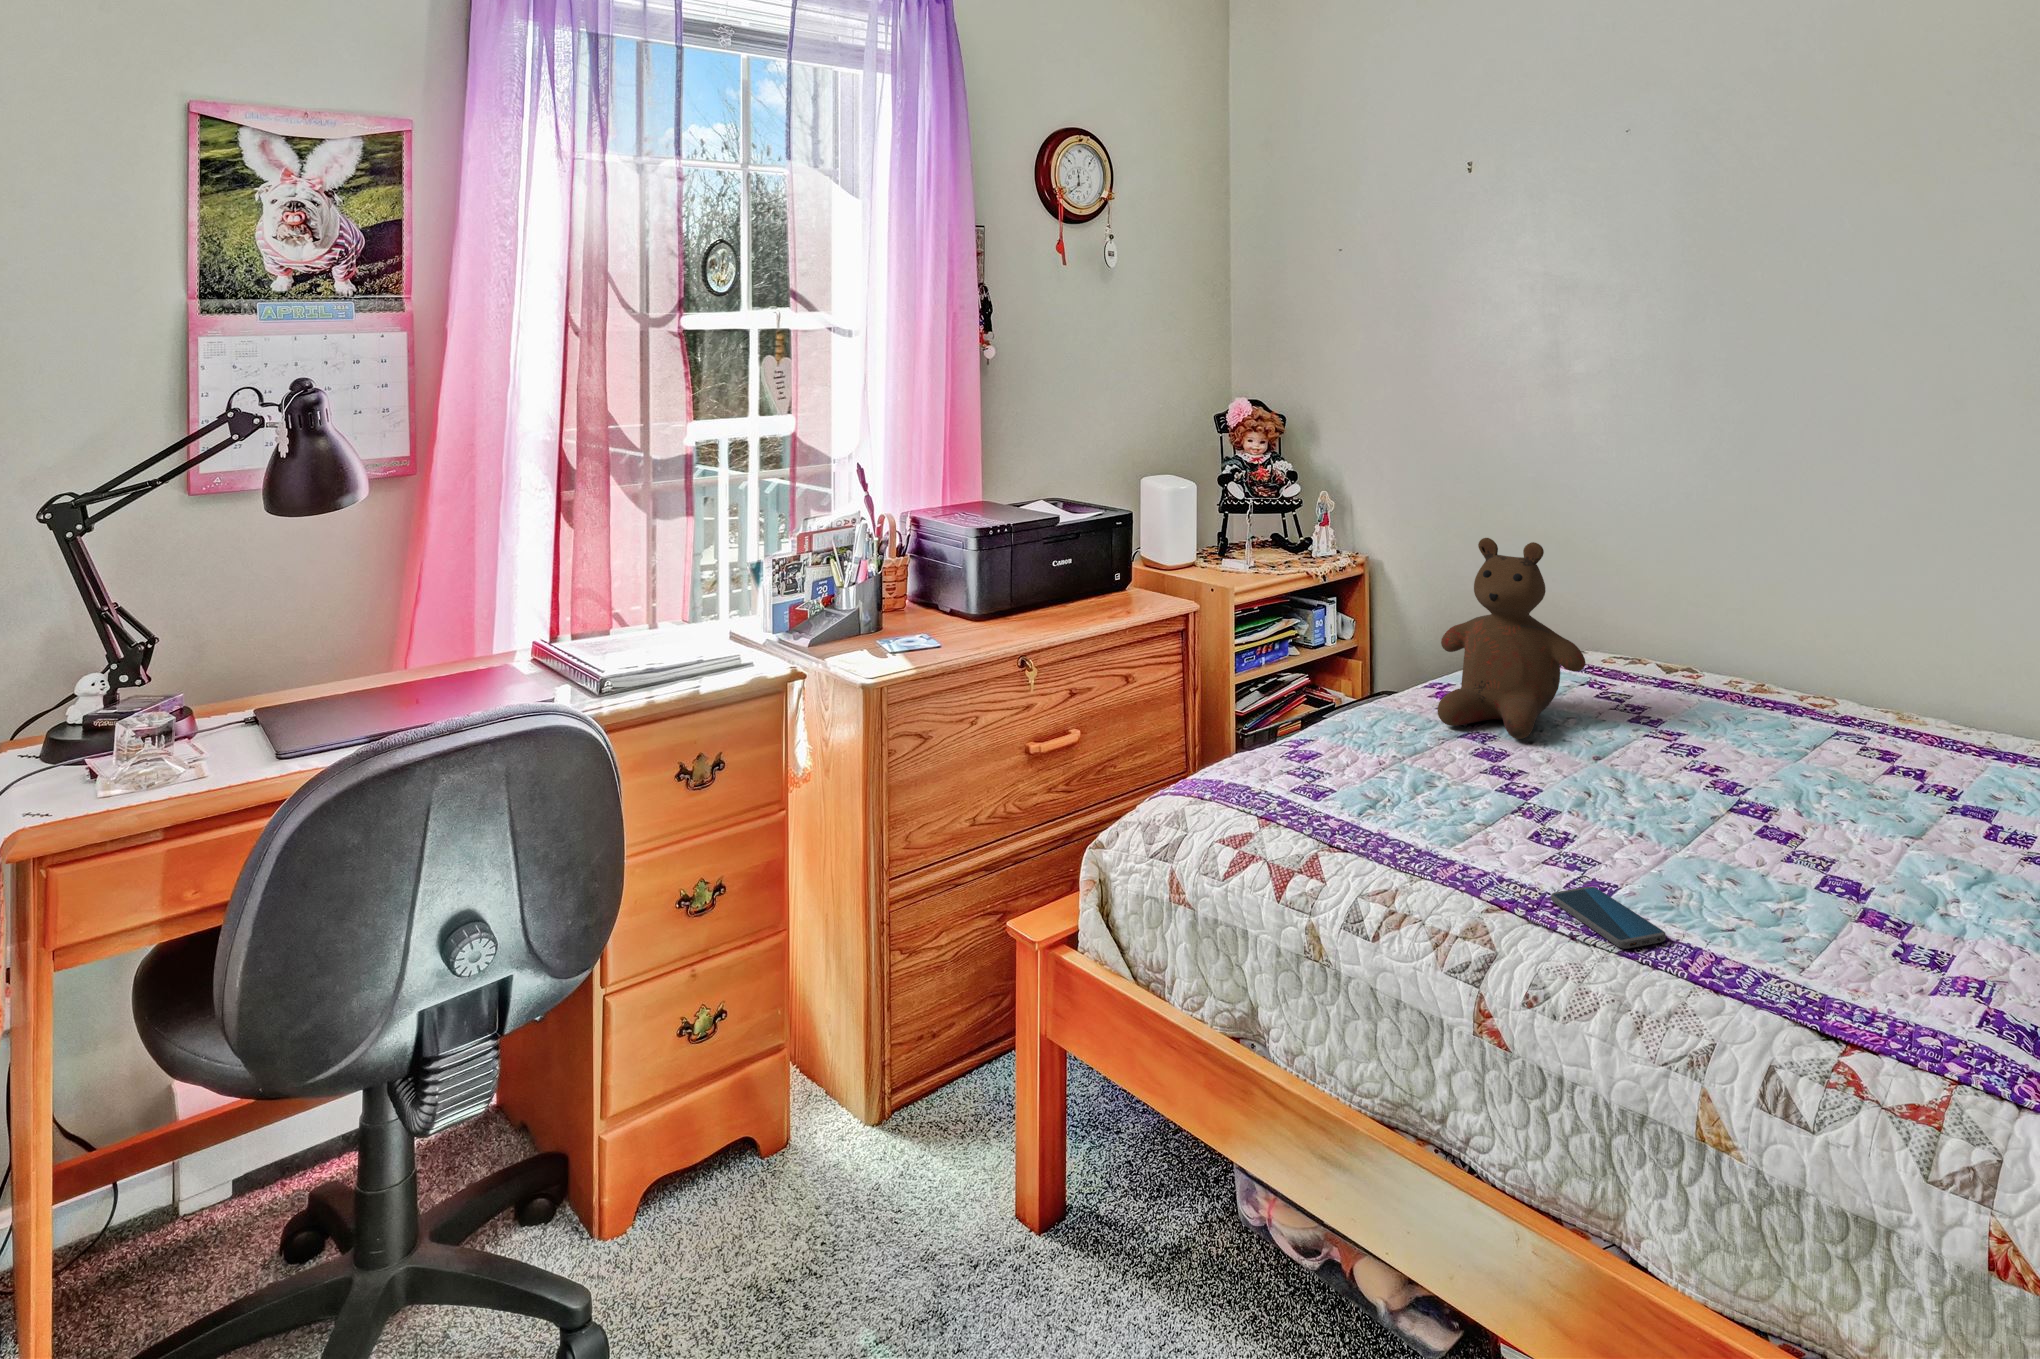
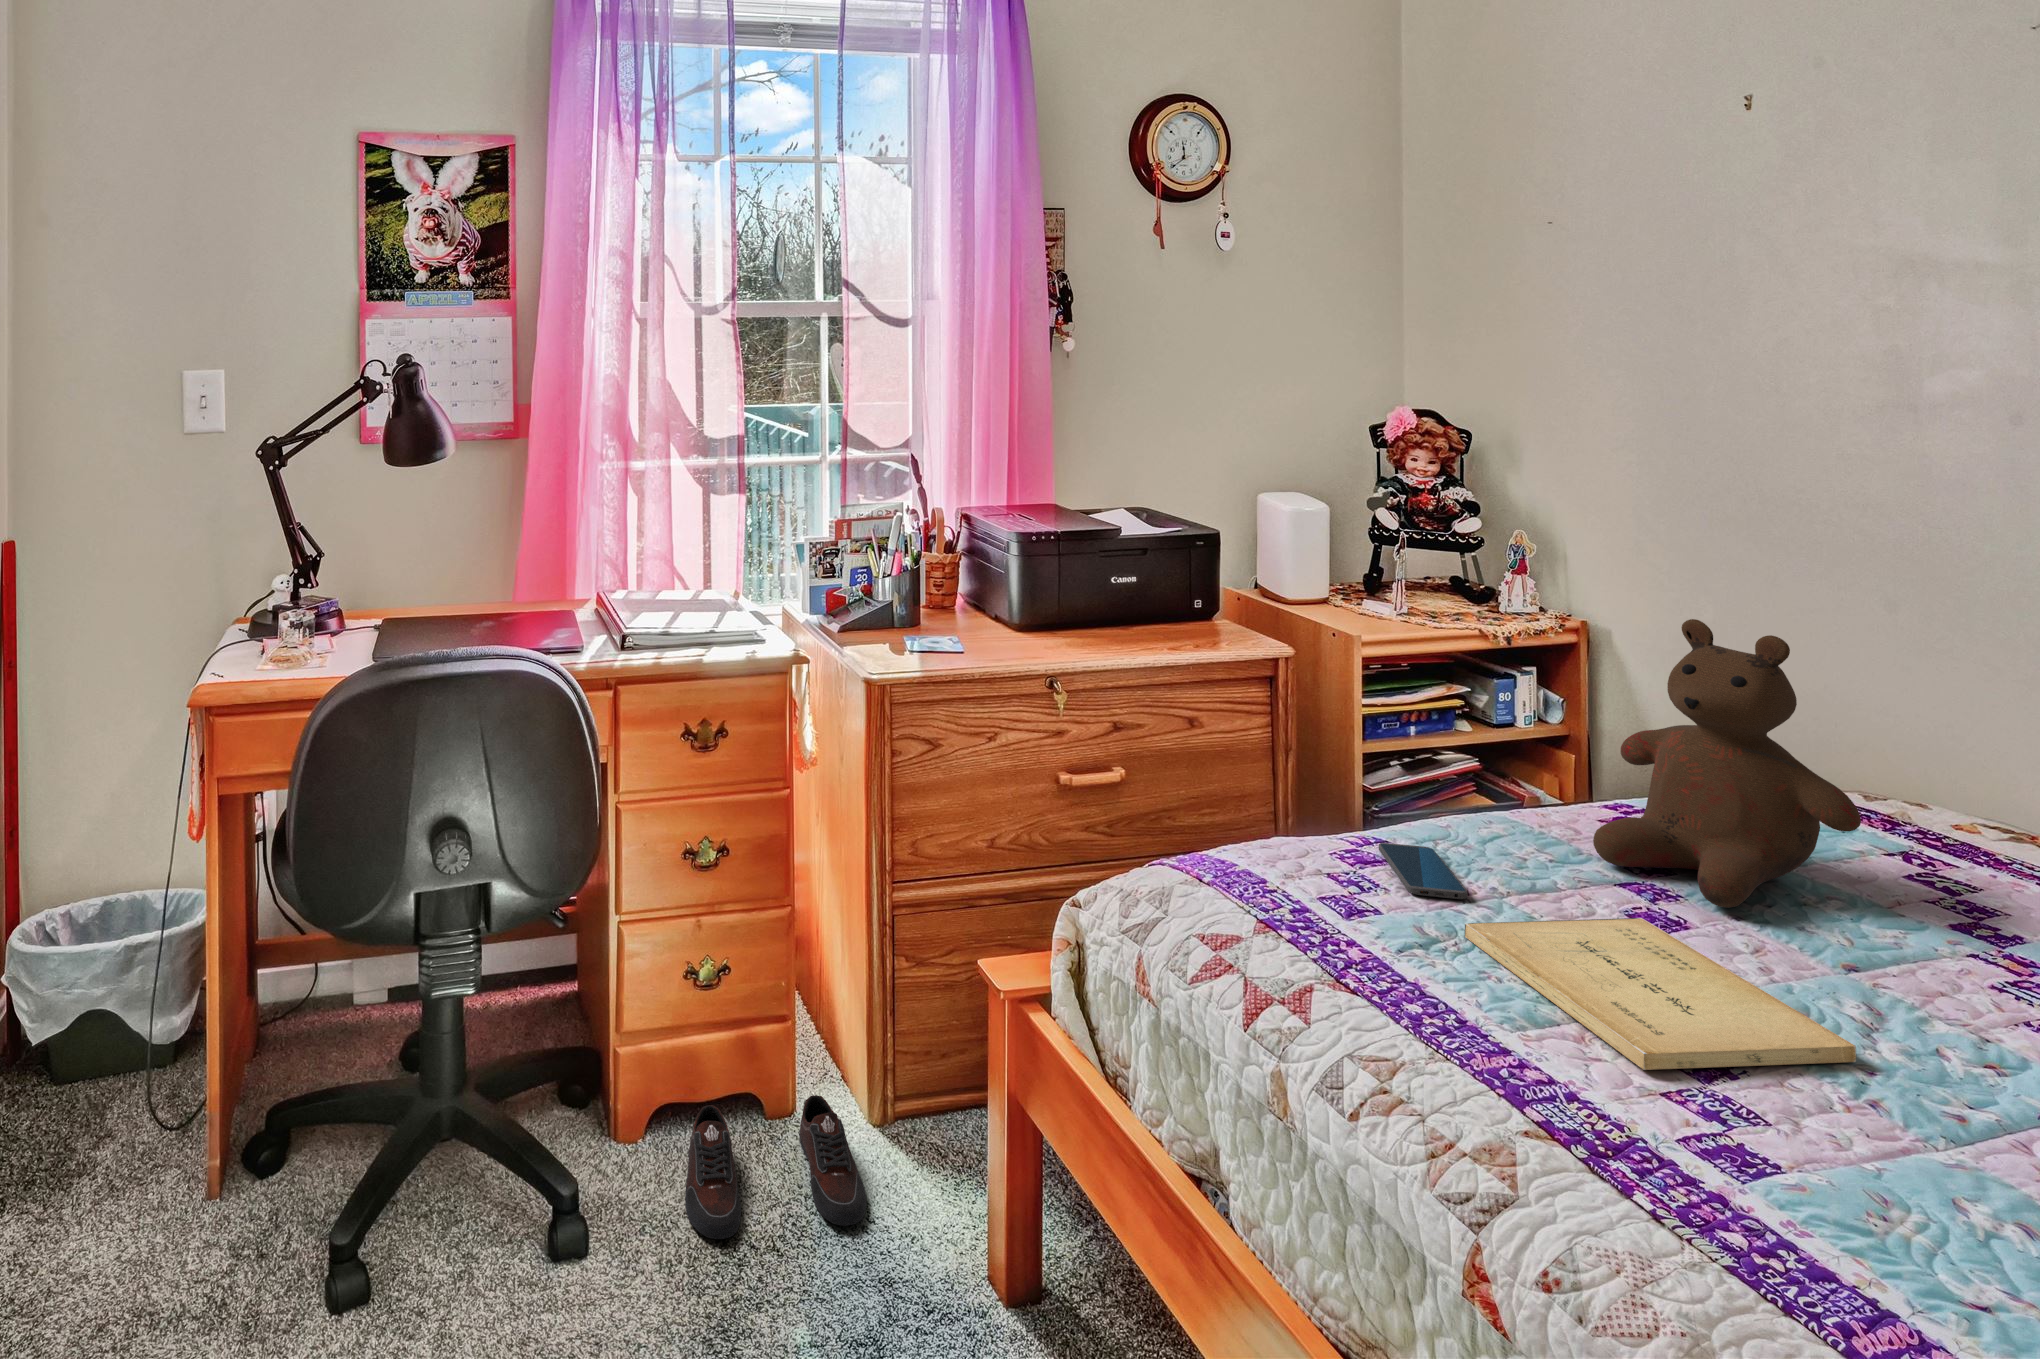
book: none [1390,756,1624,850] -> present [1465,918,1856,1070]
smartphone: present [1551,887,1666,949] -> present [1379,843,1467,899]
shoe: none [702,1115,903,1293] -> present [685,1095,866,1239]

